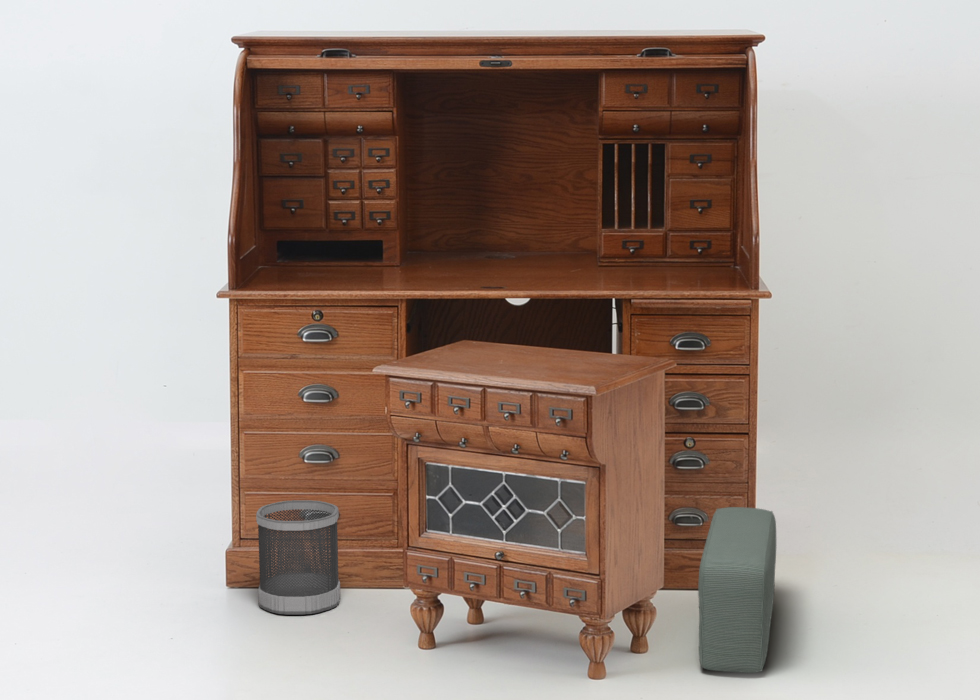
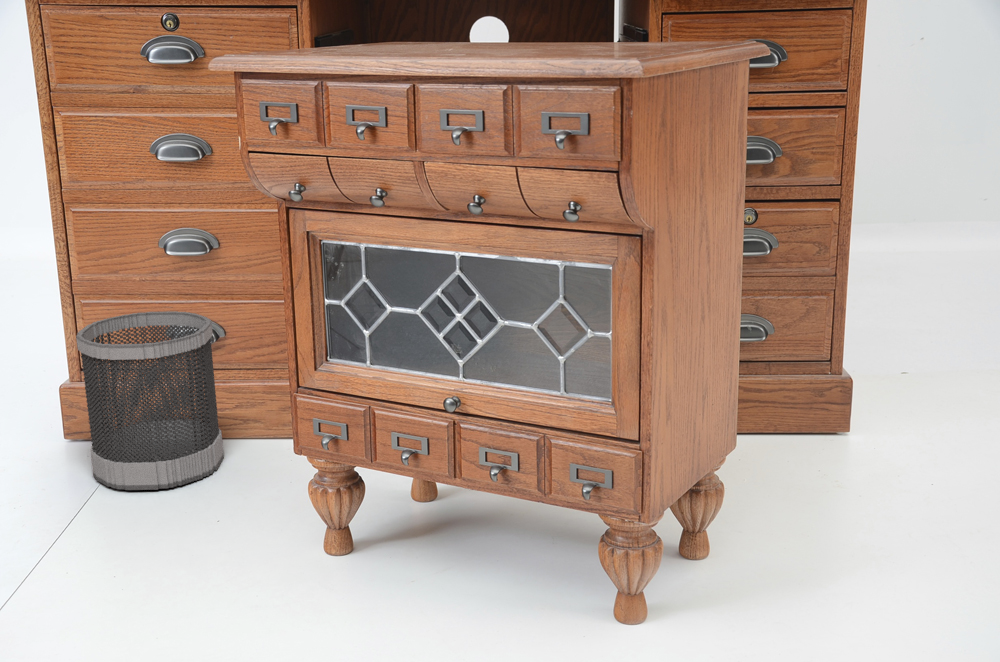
pouf: present [698,507,776,673] -> none [794,312,949,607]

